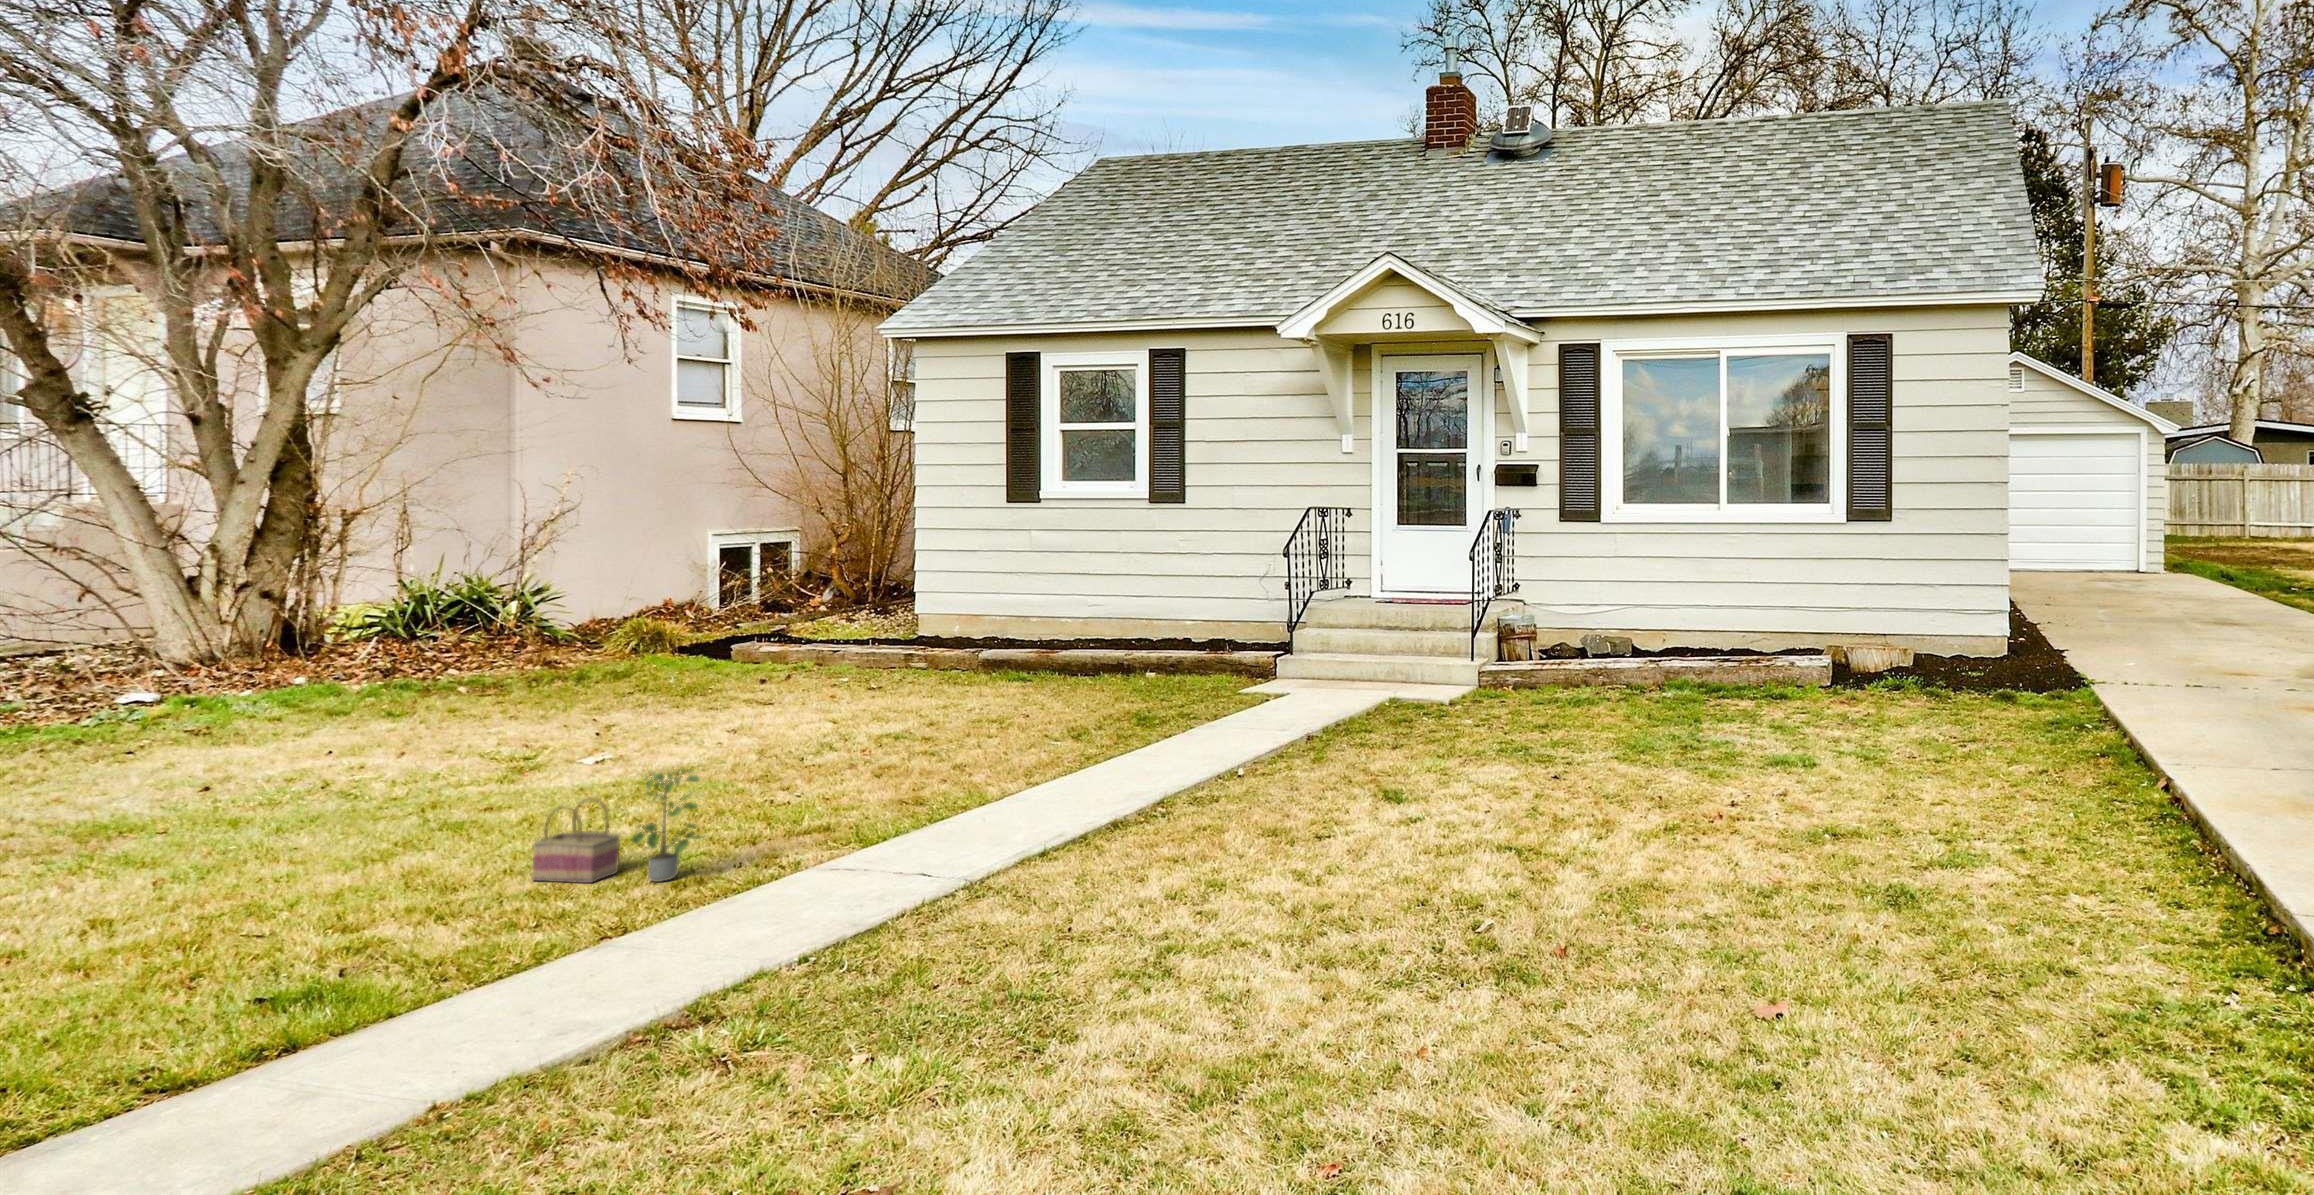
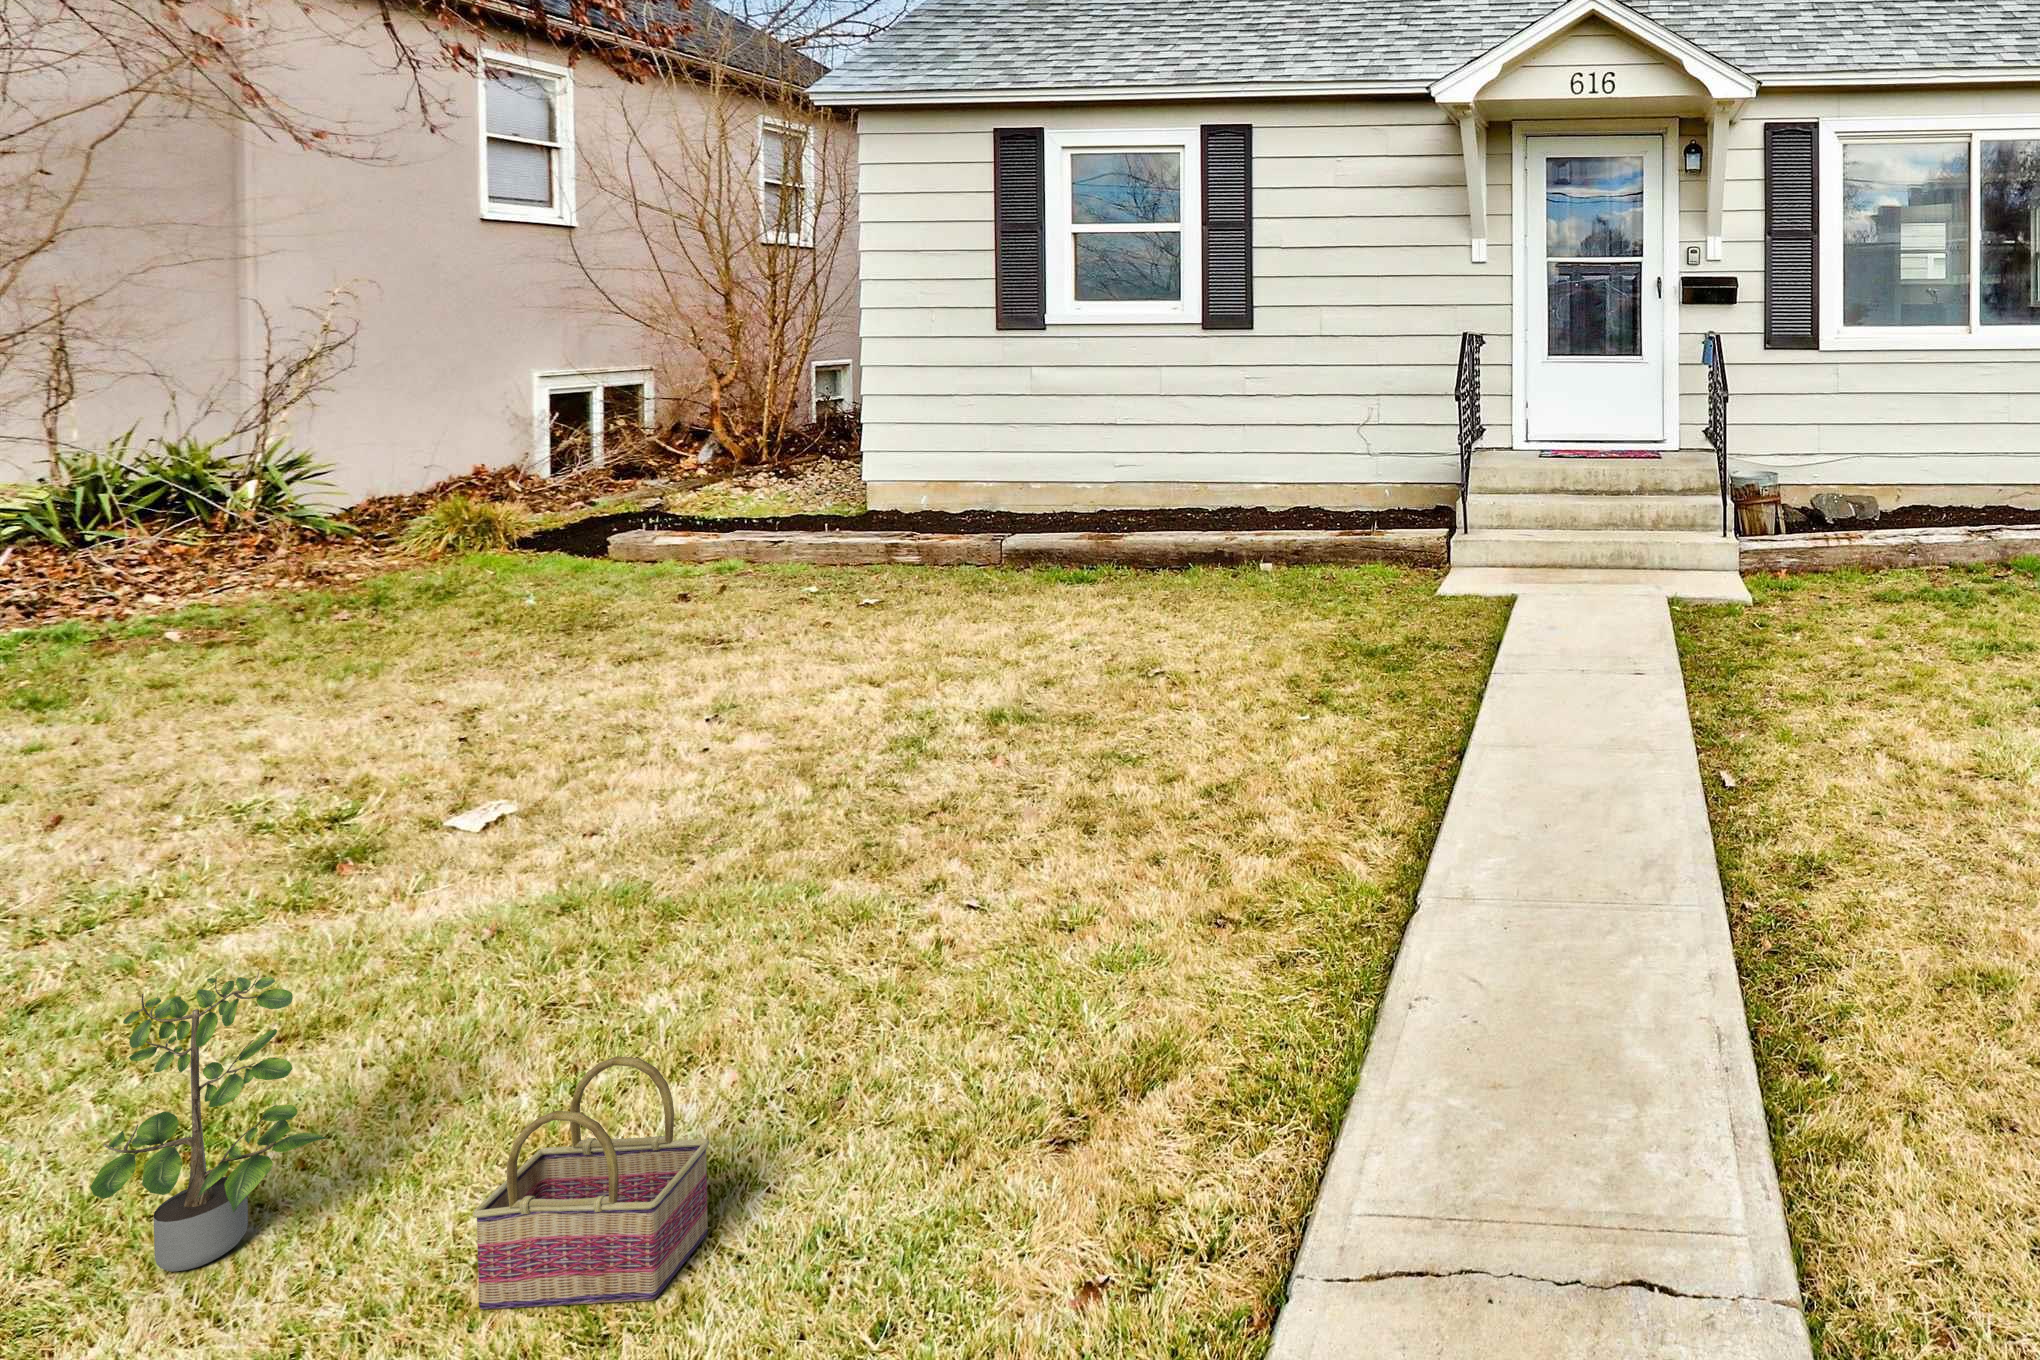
potted plant: present [632,768,700,882] -> present [90,968,328,1271]

